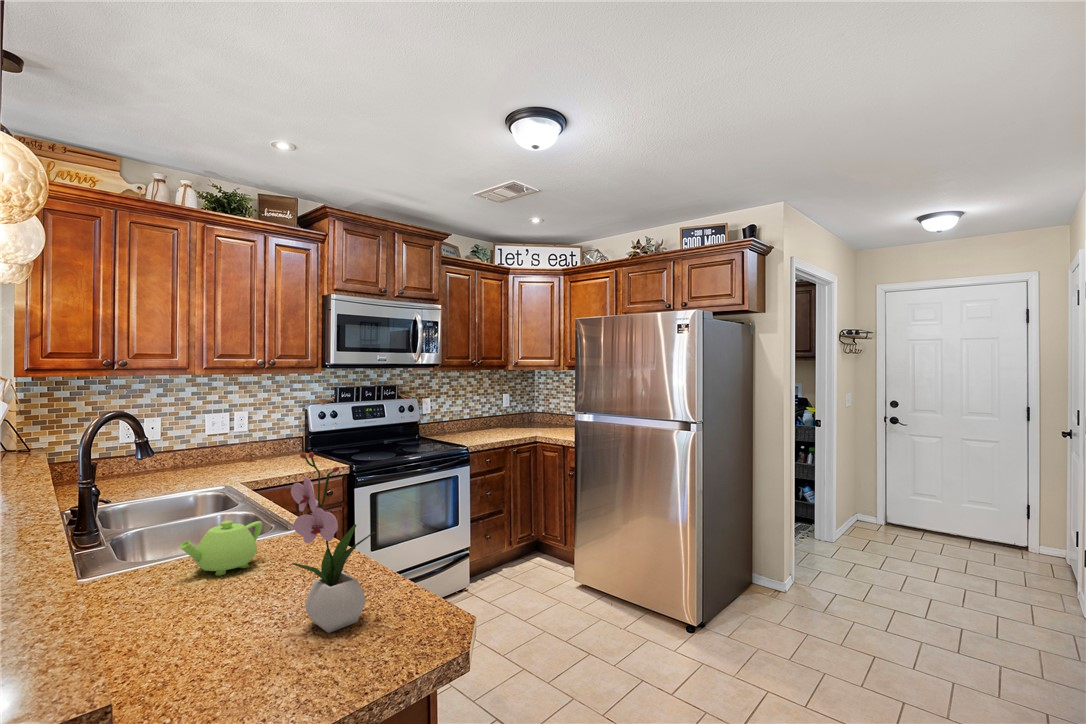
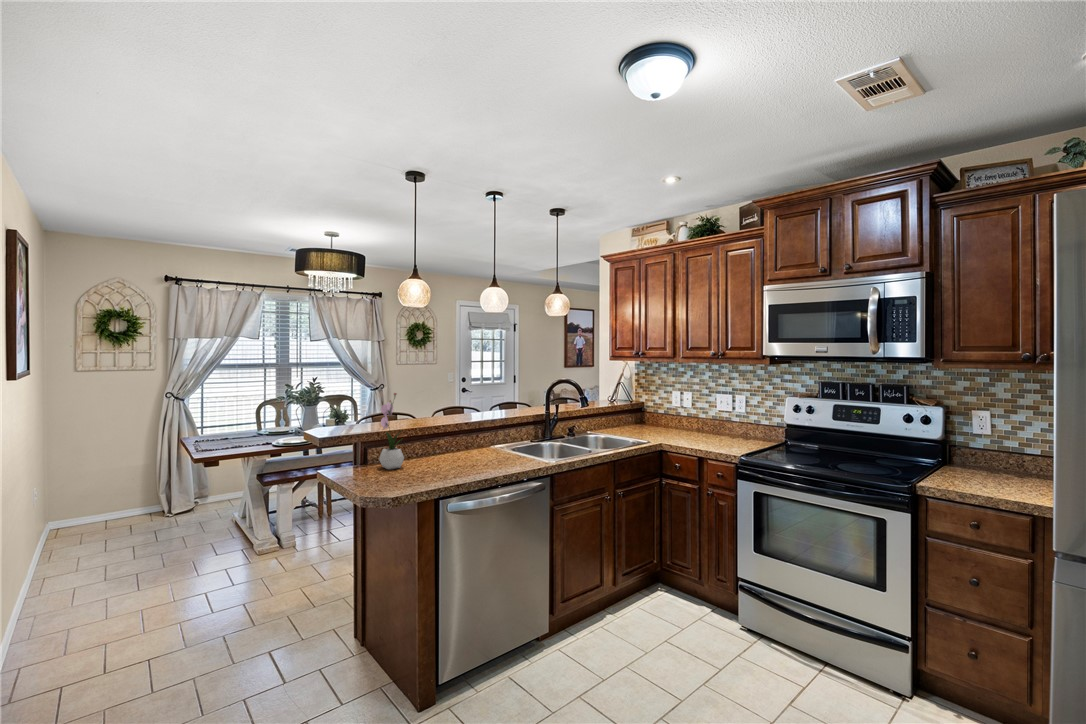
teapot: present [180,520,262,576] -> none [461,431,488,455]

